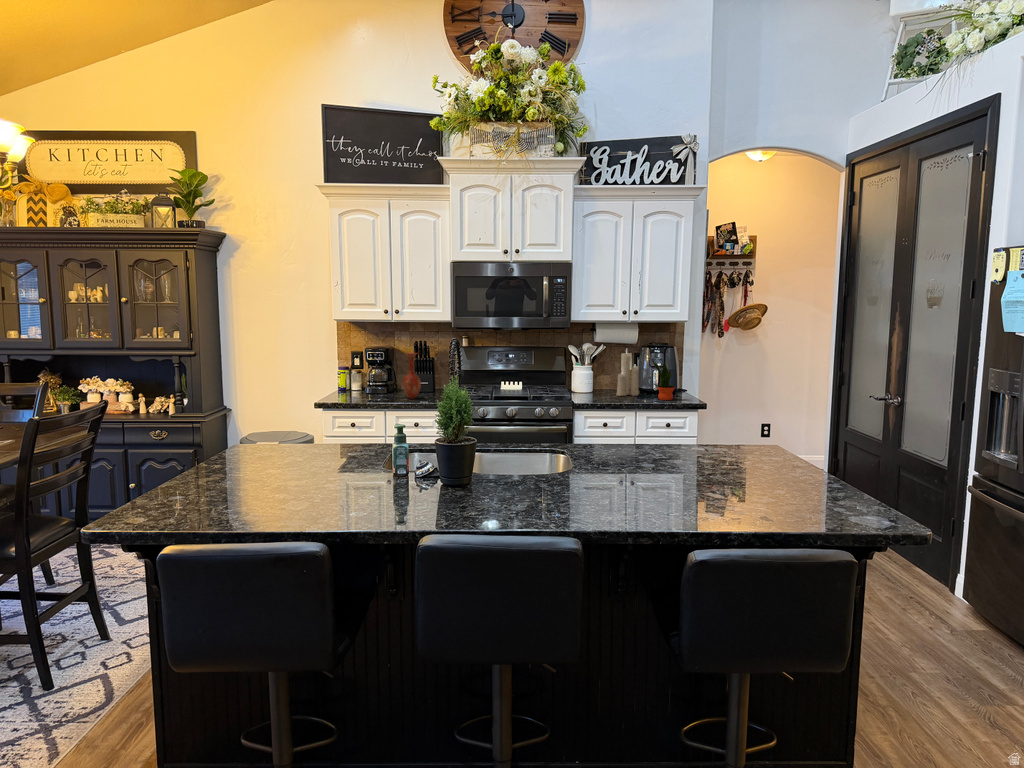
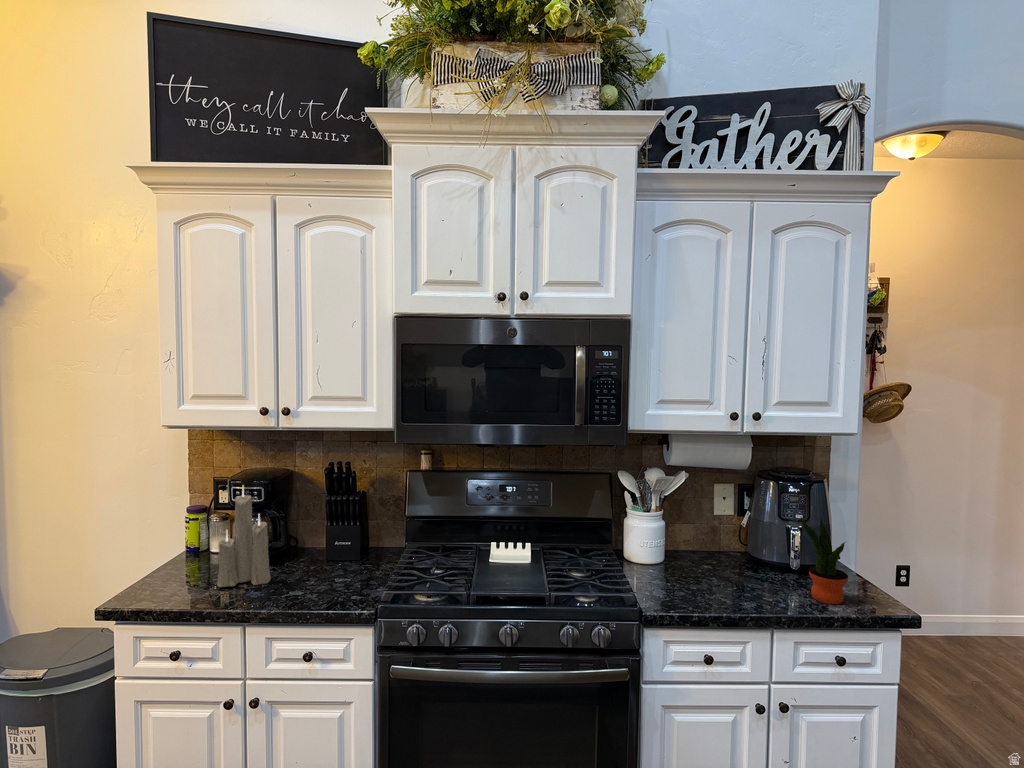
vase: present [403,353,421,399] -> none [287,495,325,593]
candle: present [617,353,639,396] -> present [217,488,271,587]

